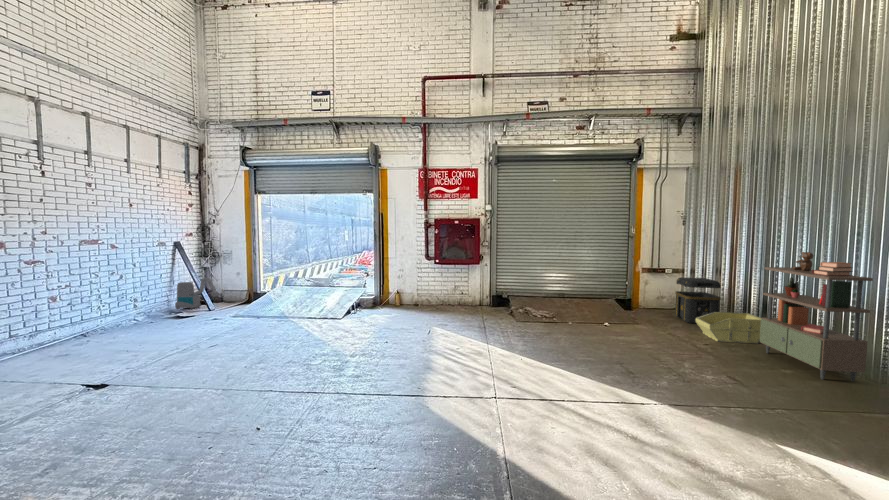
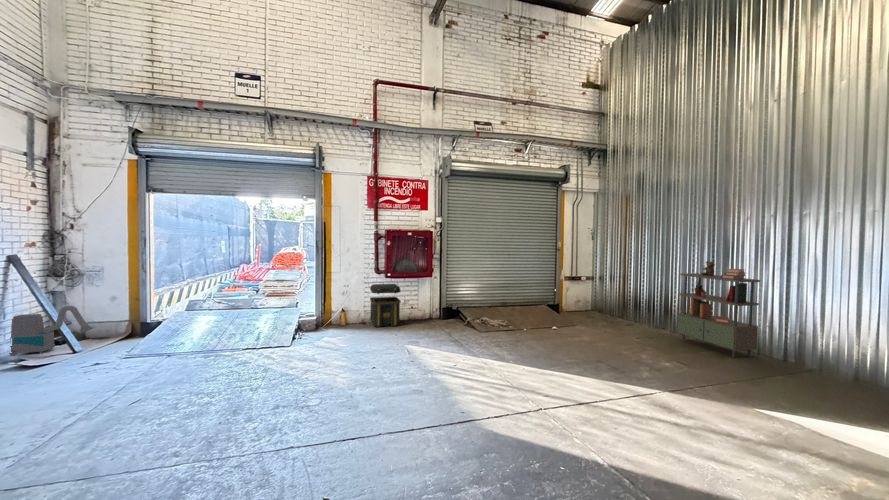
toolbox: present [675,277,721,323] -> present [370,284,401,327]
storage bin: present [695,312,761,344] -> none [623,310,675,335]

